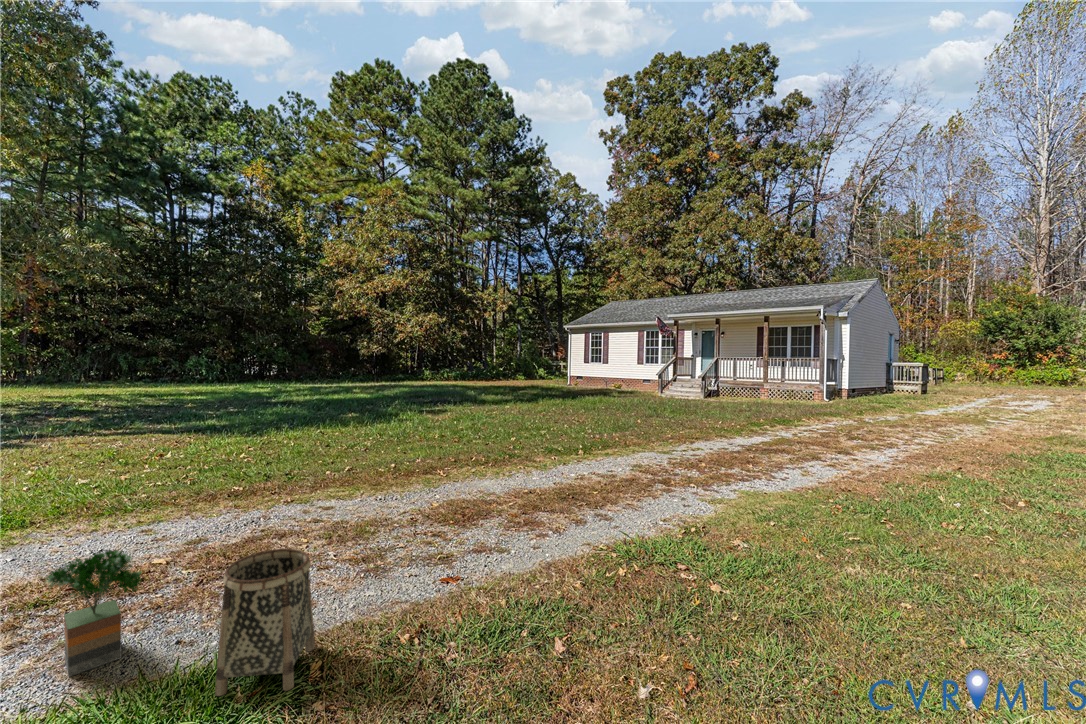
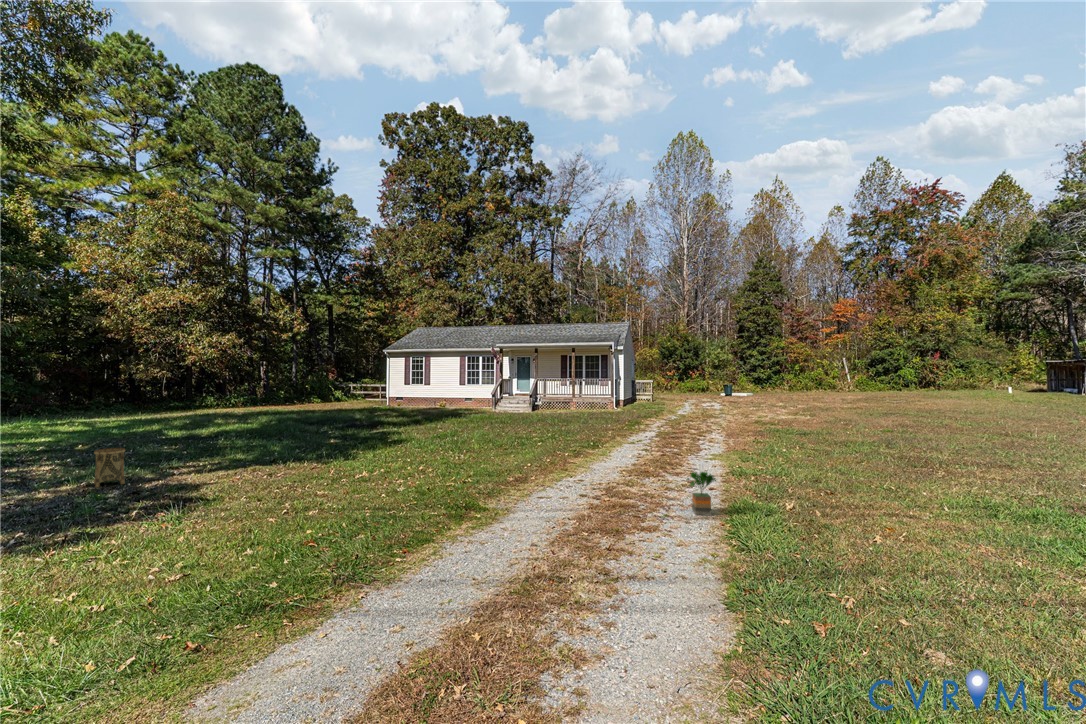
basket: present [215,549,315,696] -> present [94,448,125,487]

